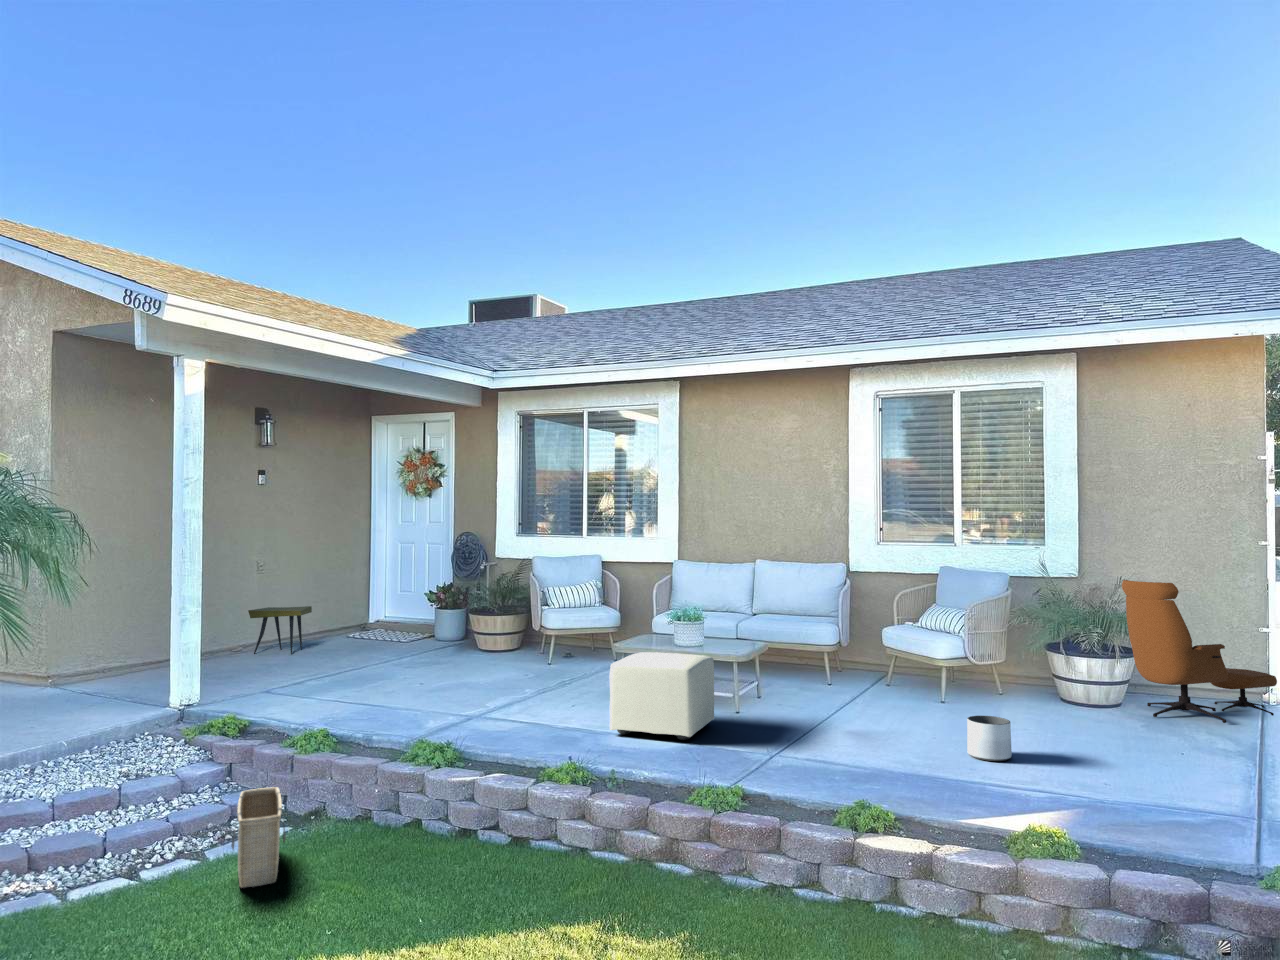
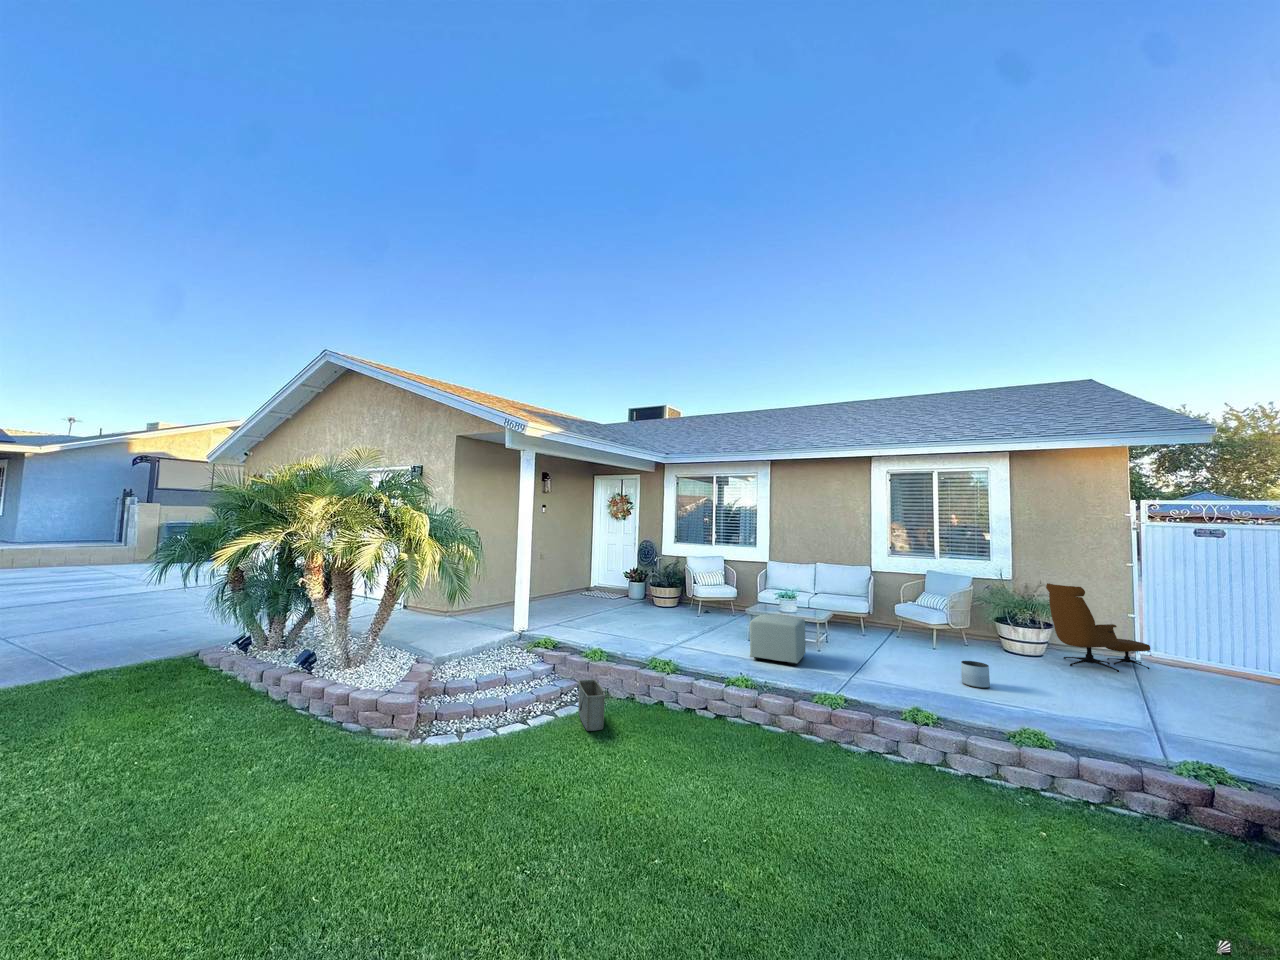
side table: present [248,606,312,654] -> none [536,579,566,604]

